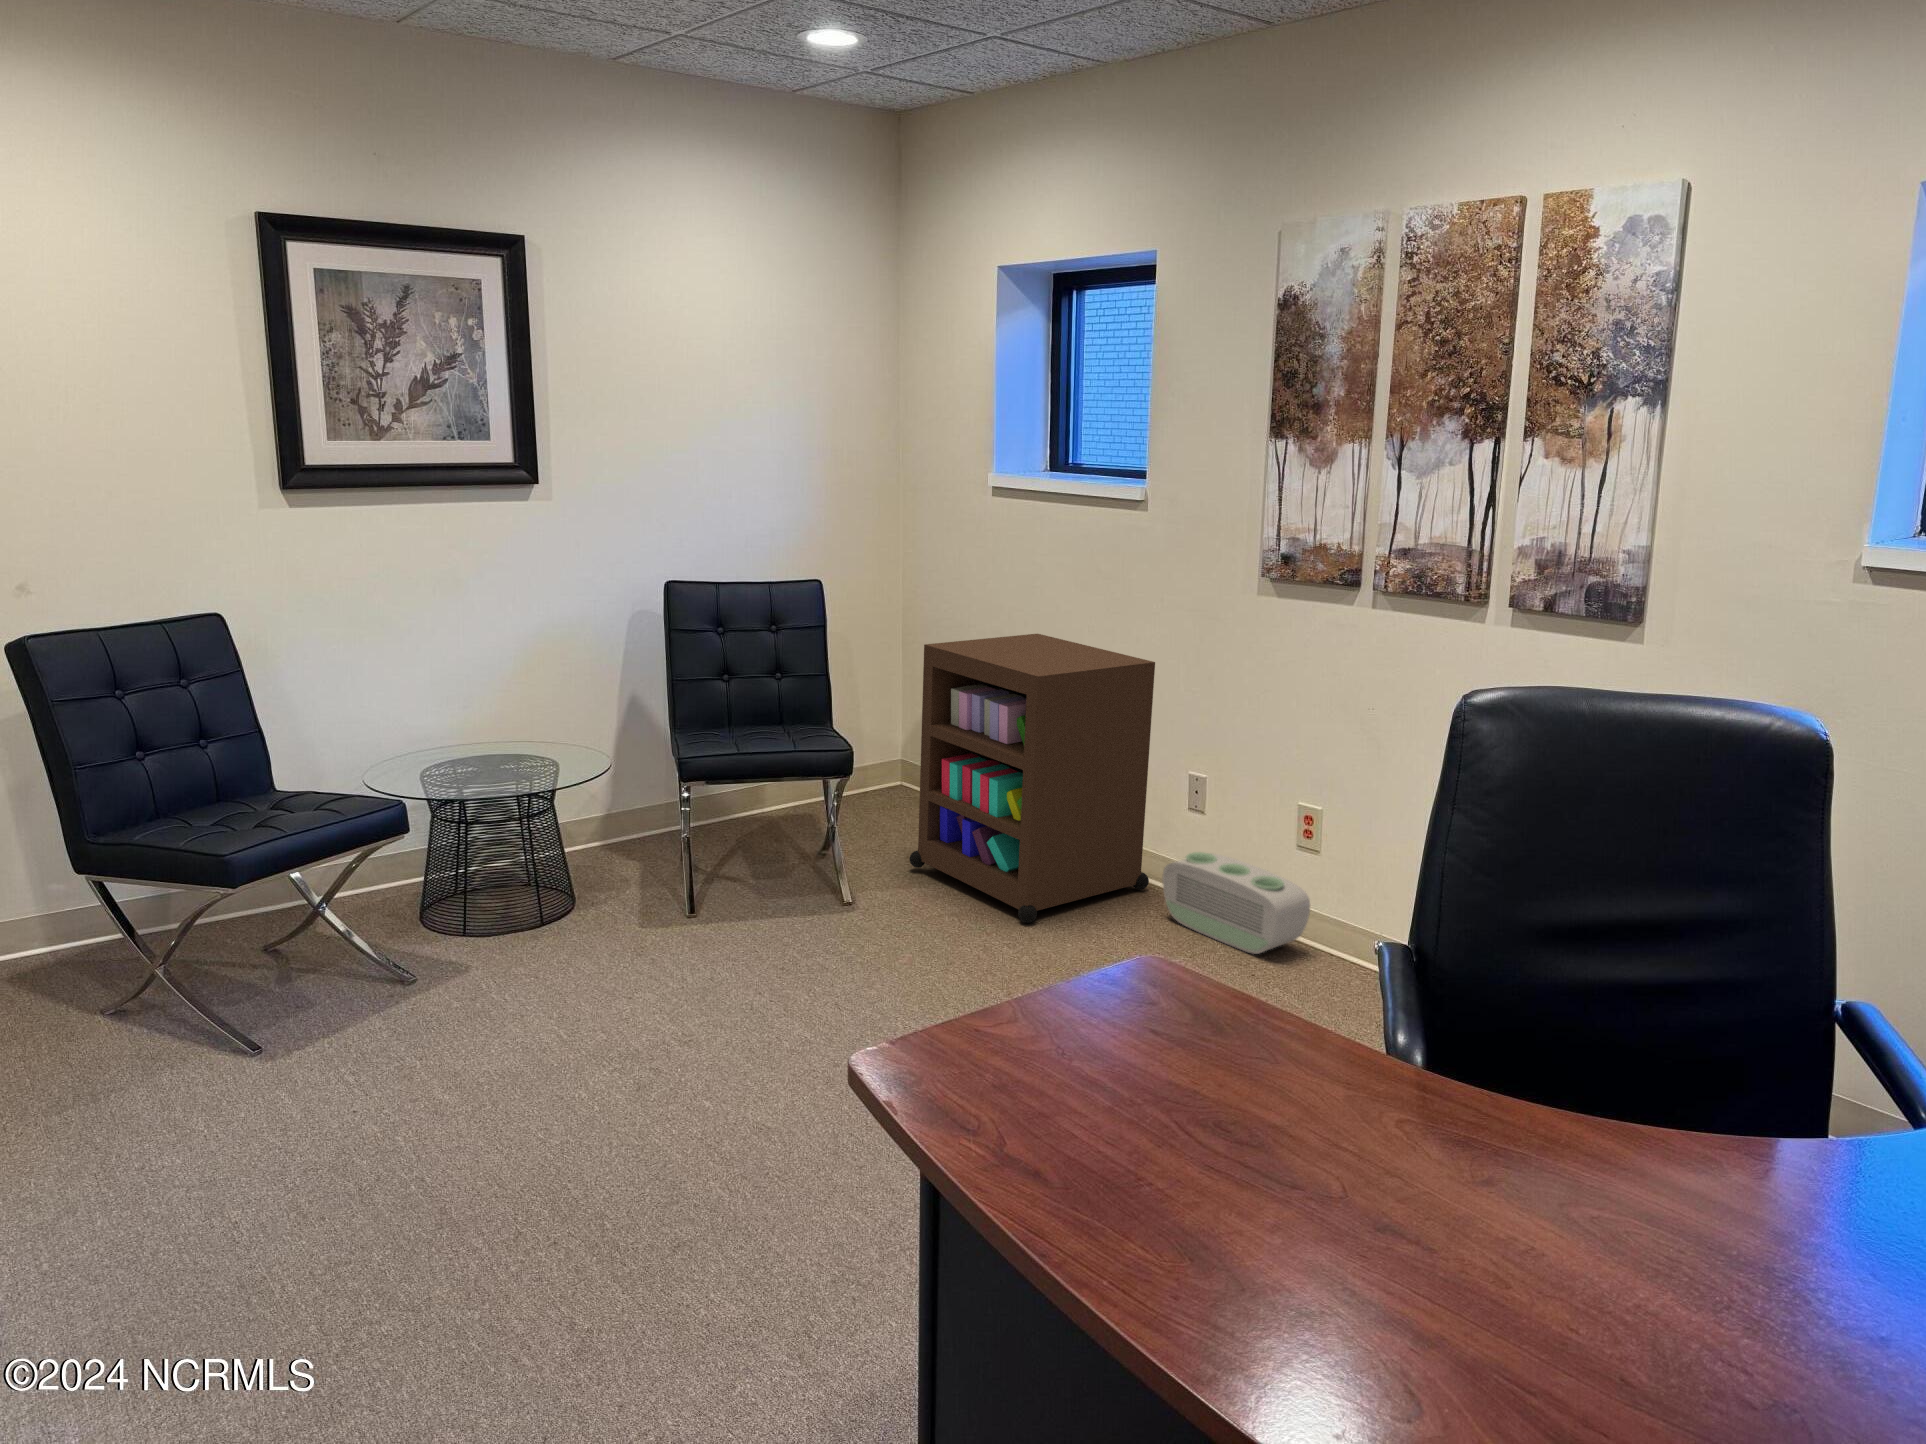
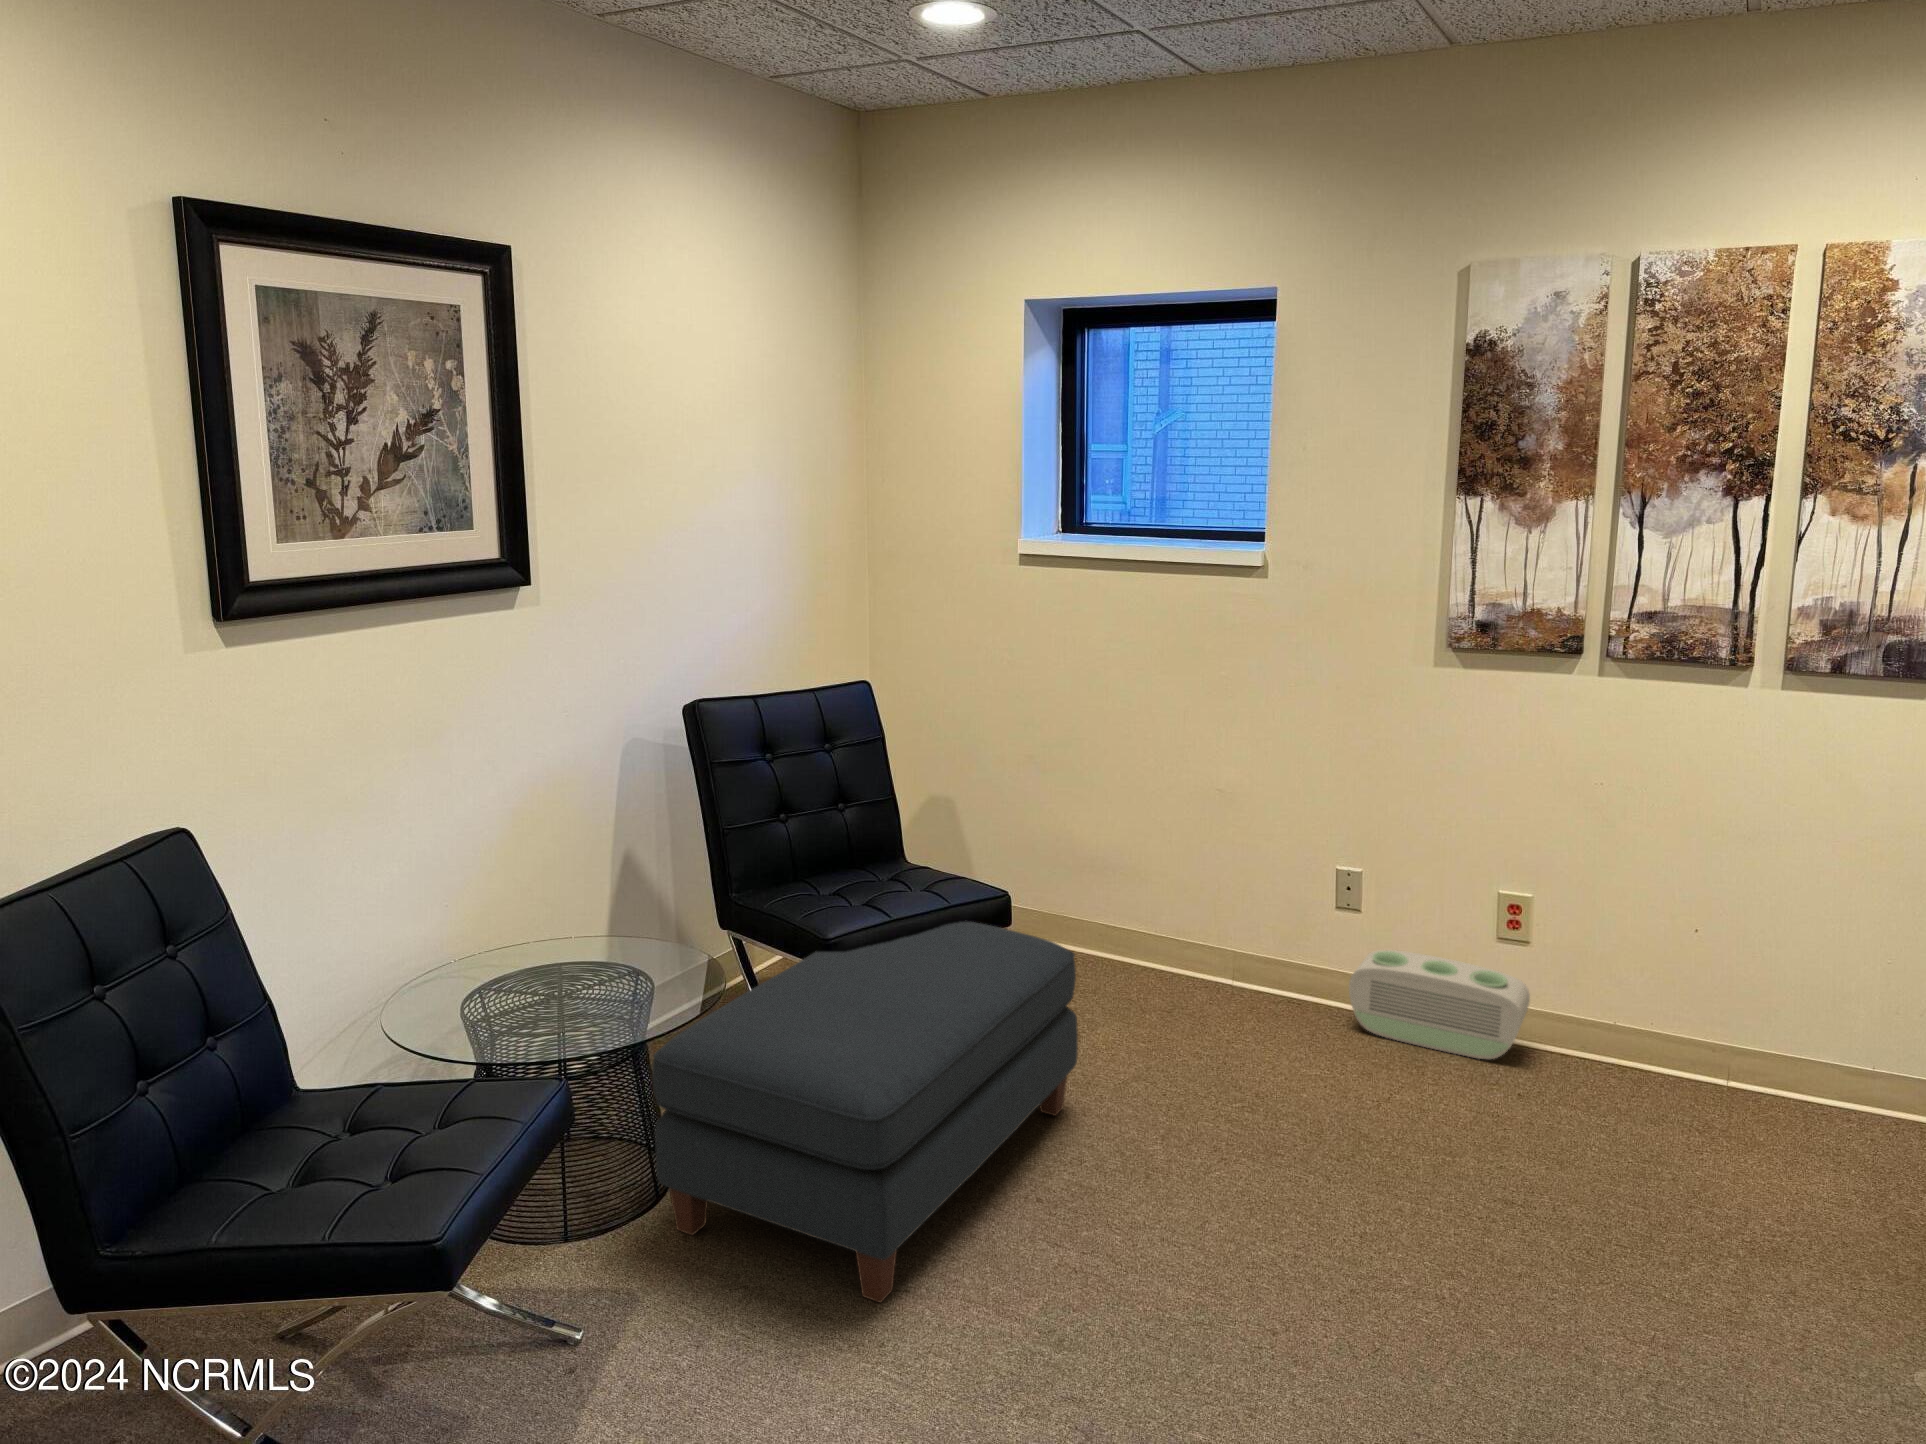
storage cabinet: present [910,634,1155,923] -> none [1025,719,1306,1066]
ottoman: none [508,758,874,1002] -> present [652,922,1078,1302]

